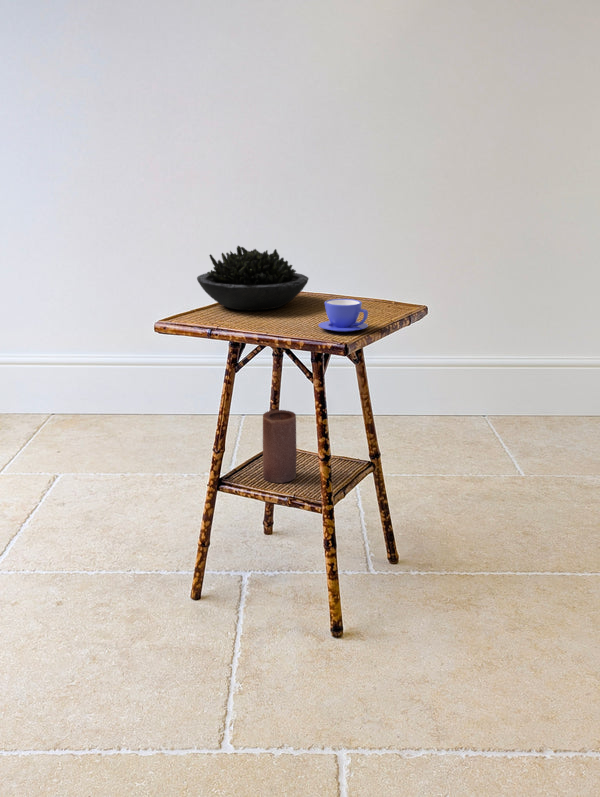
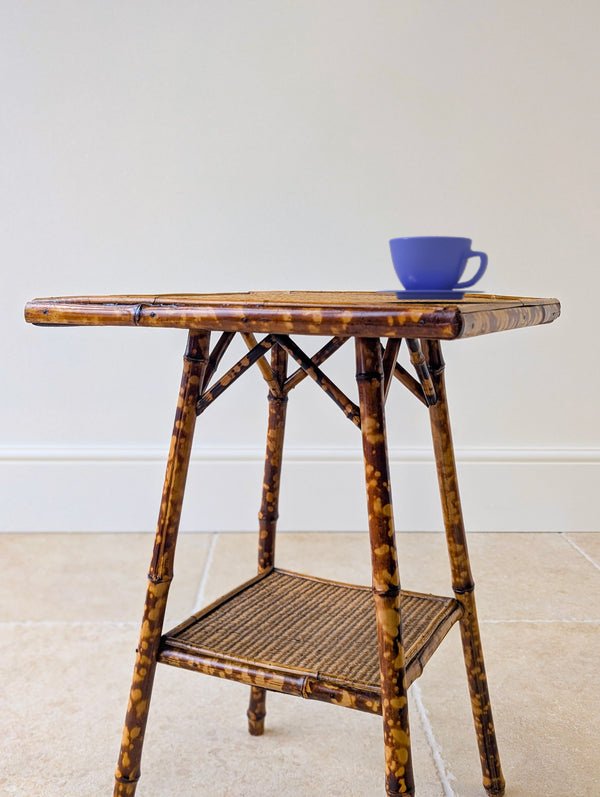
succulent plant: present [197,246,309,310] -> none [127,176,339,297]
candle: present [263,410,297,483] -> none [251,496,317,644]

